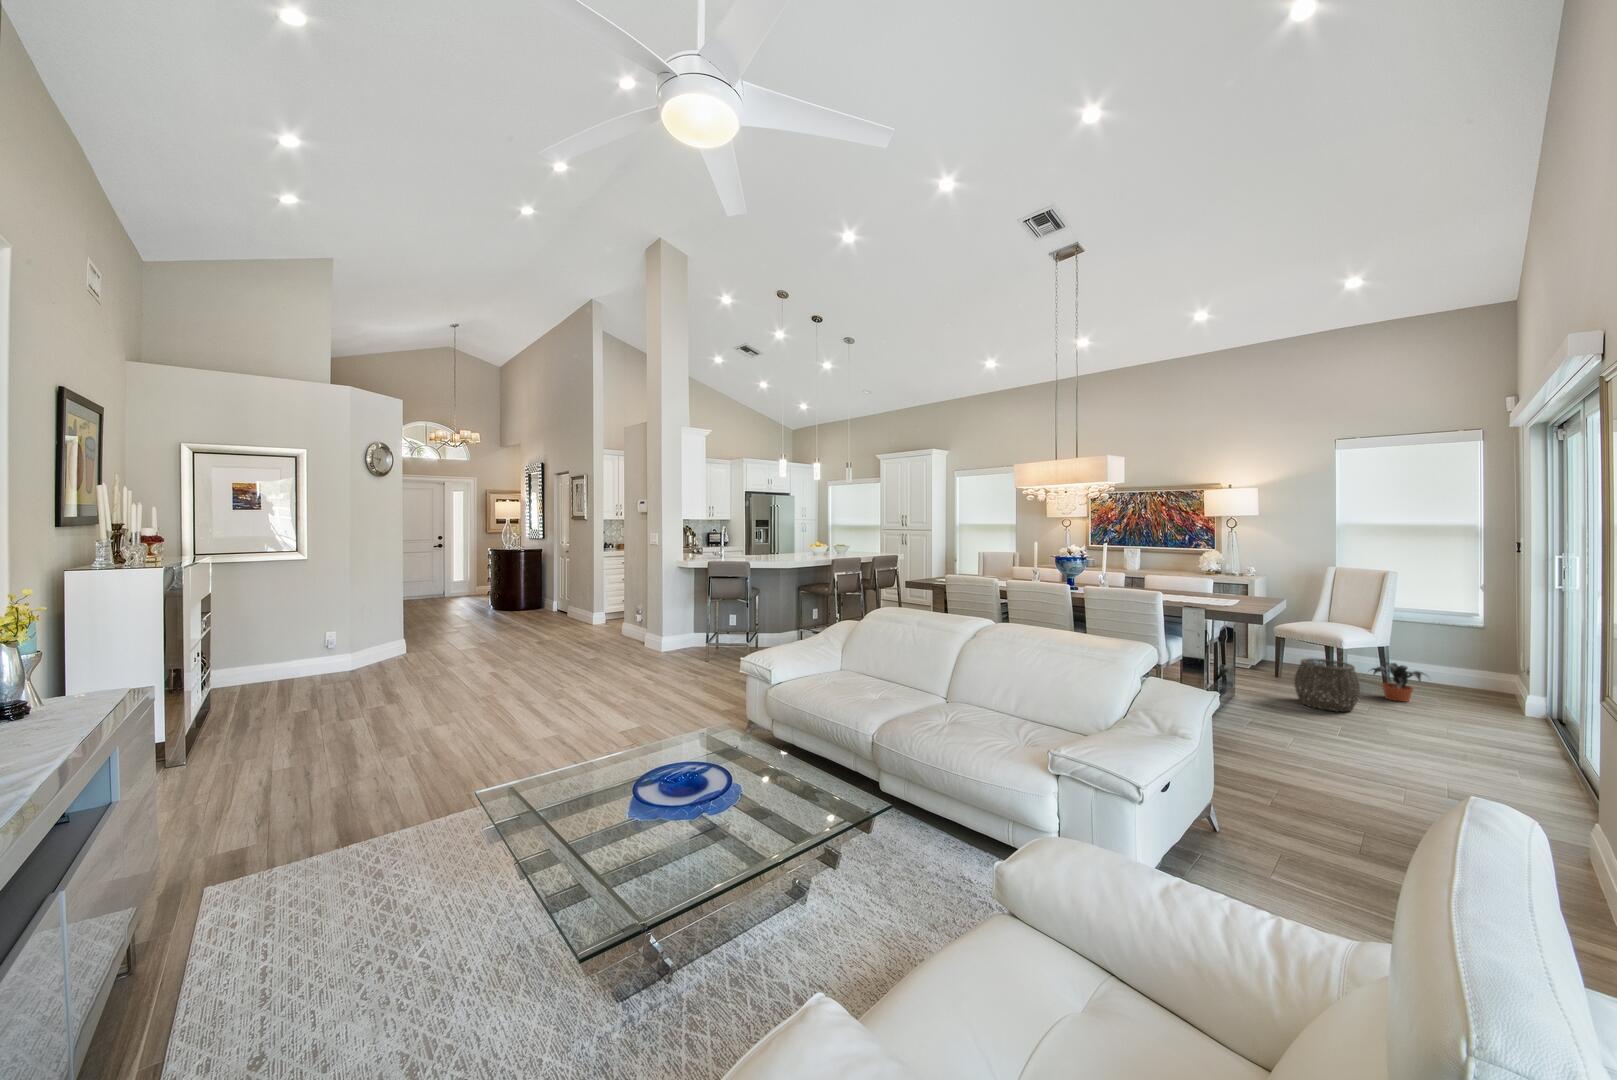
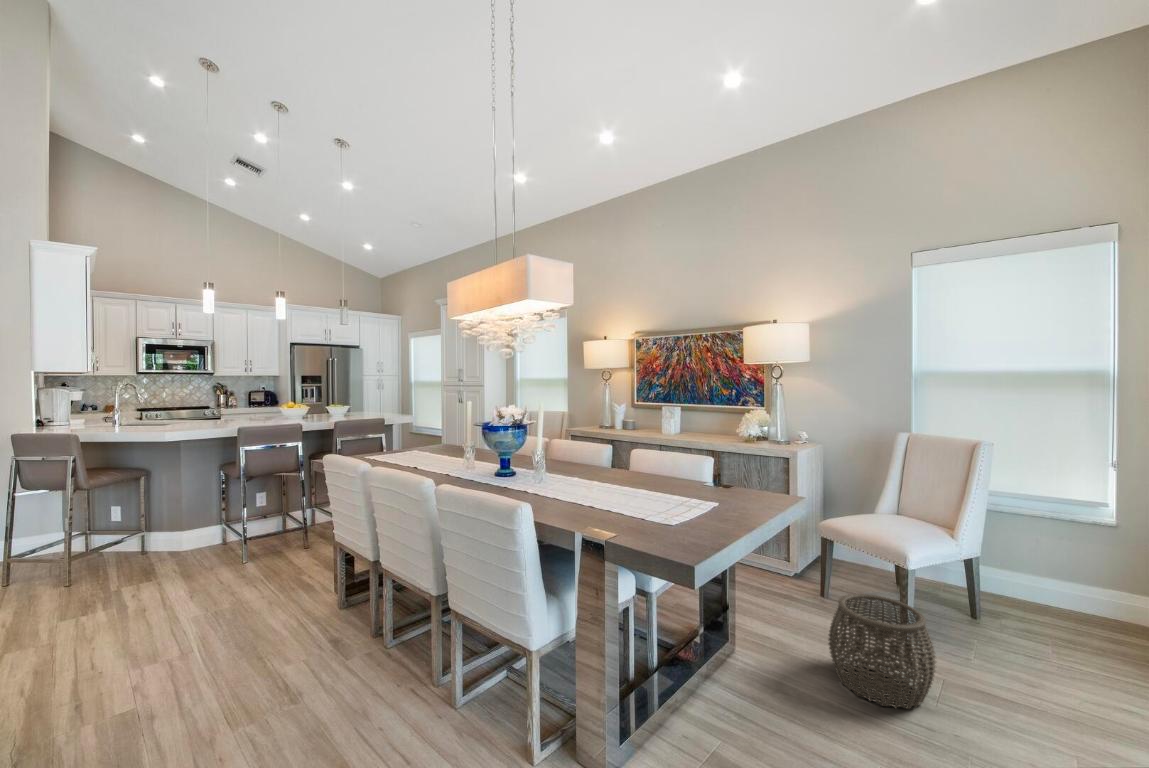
potted plant: present [1371,662,1427,702] -> none [949,590,1050,666]

